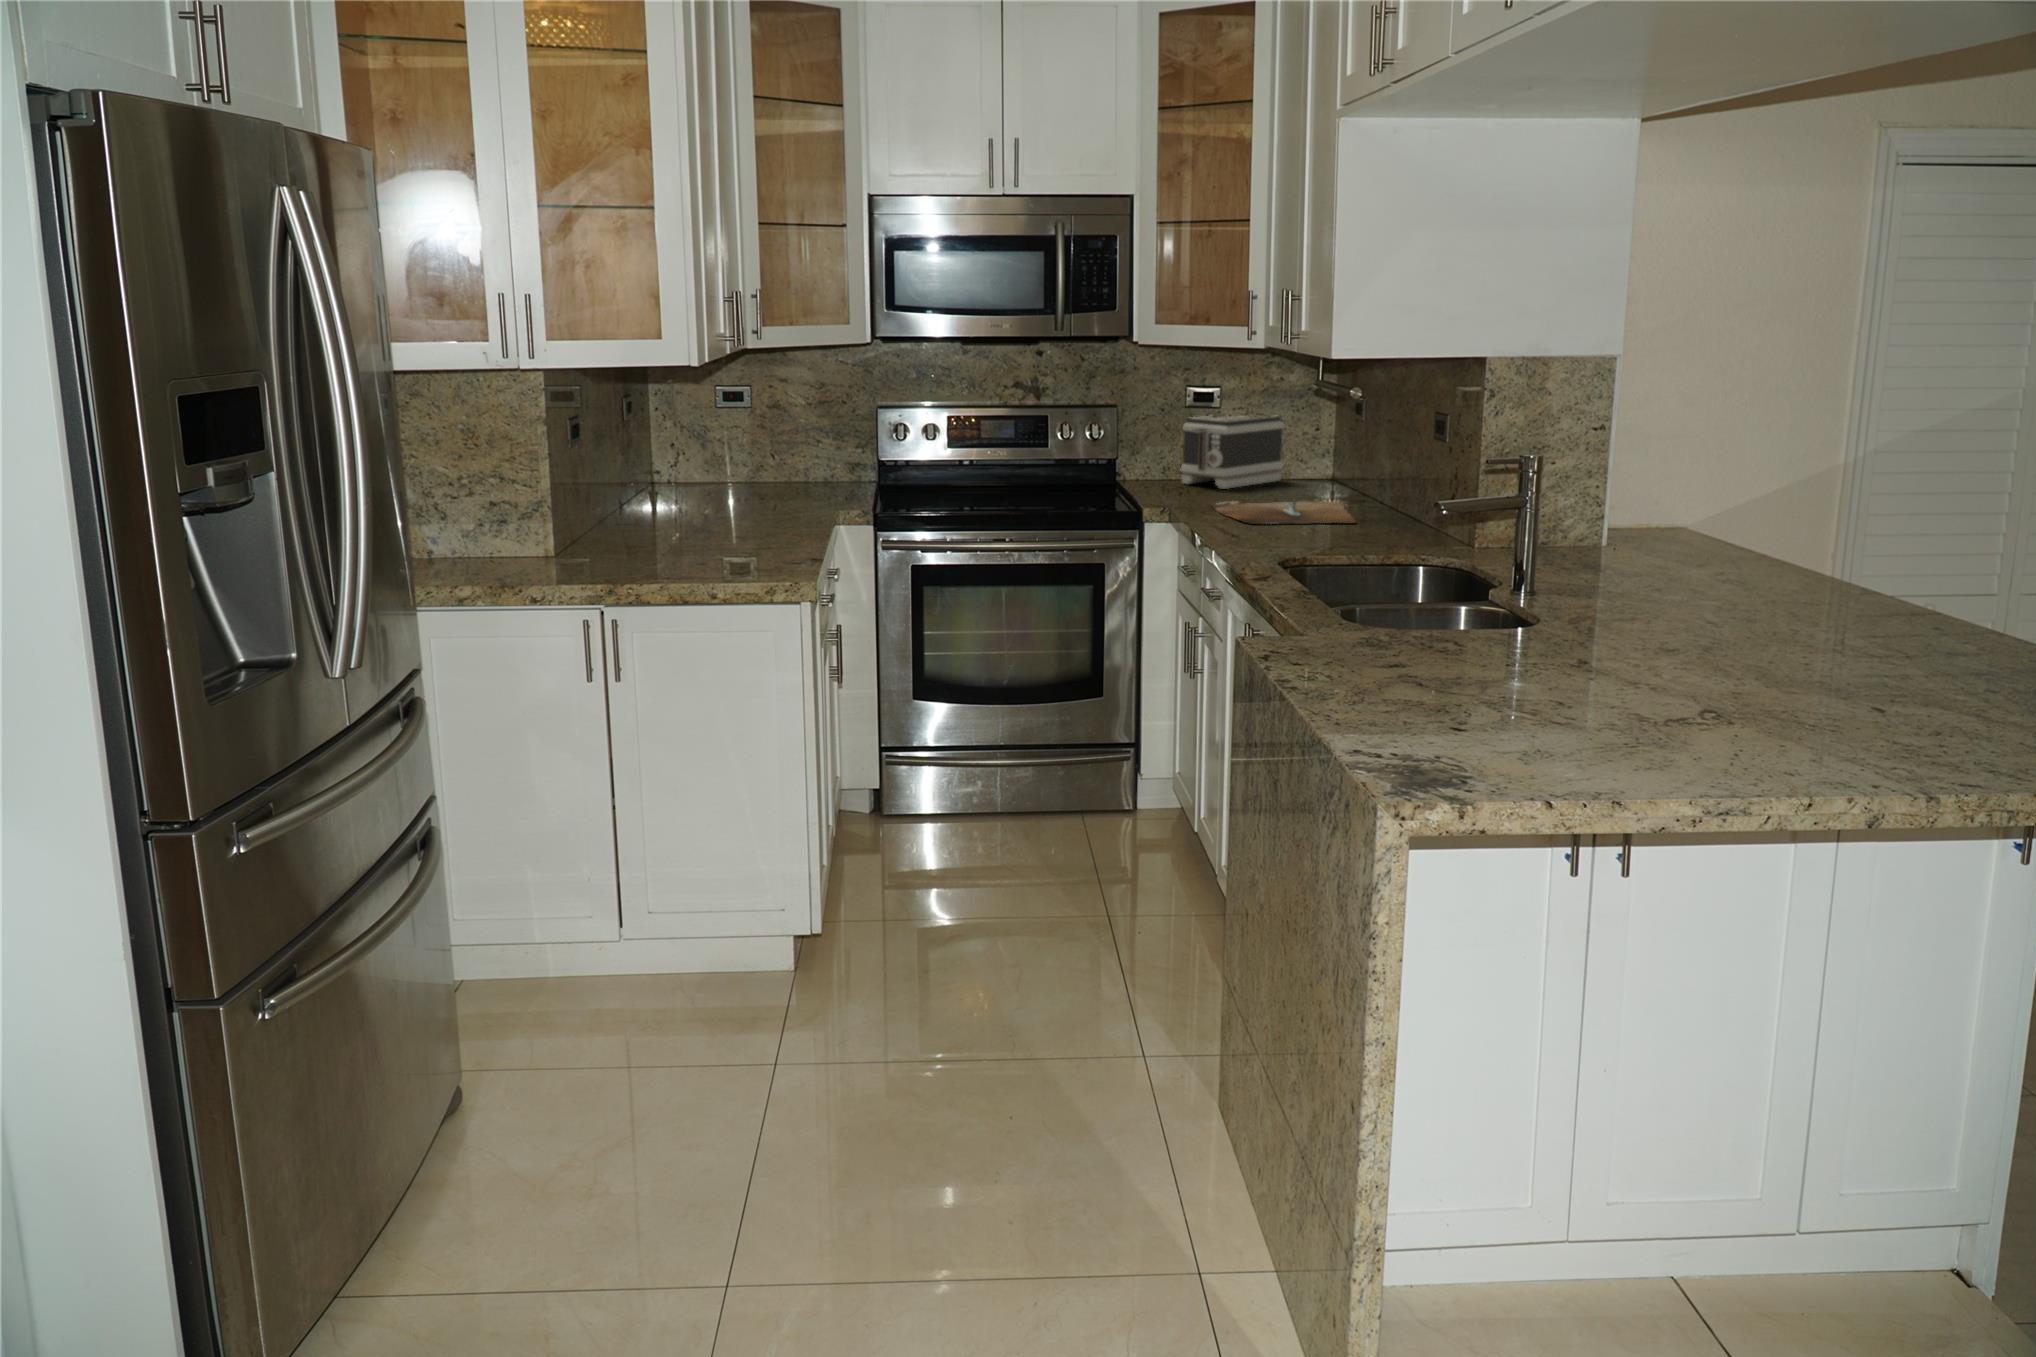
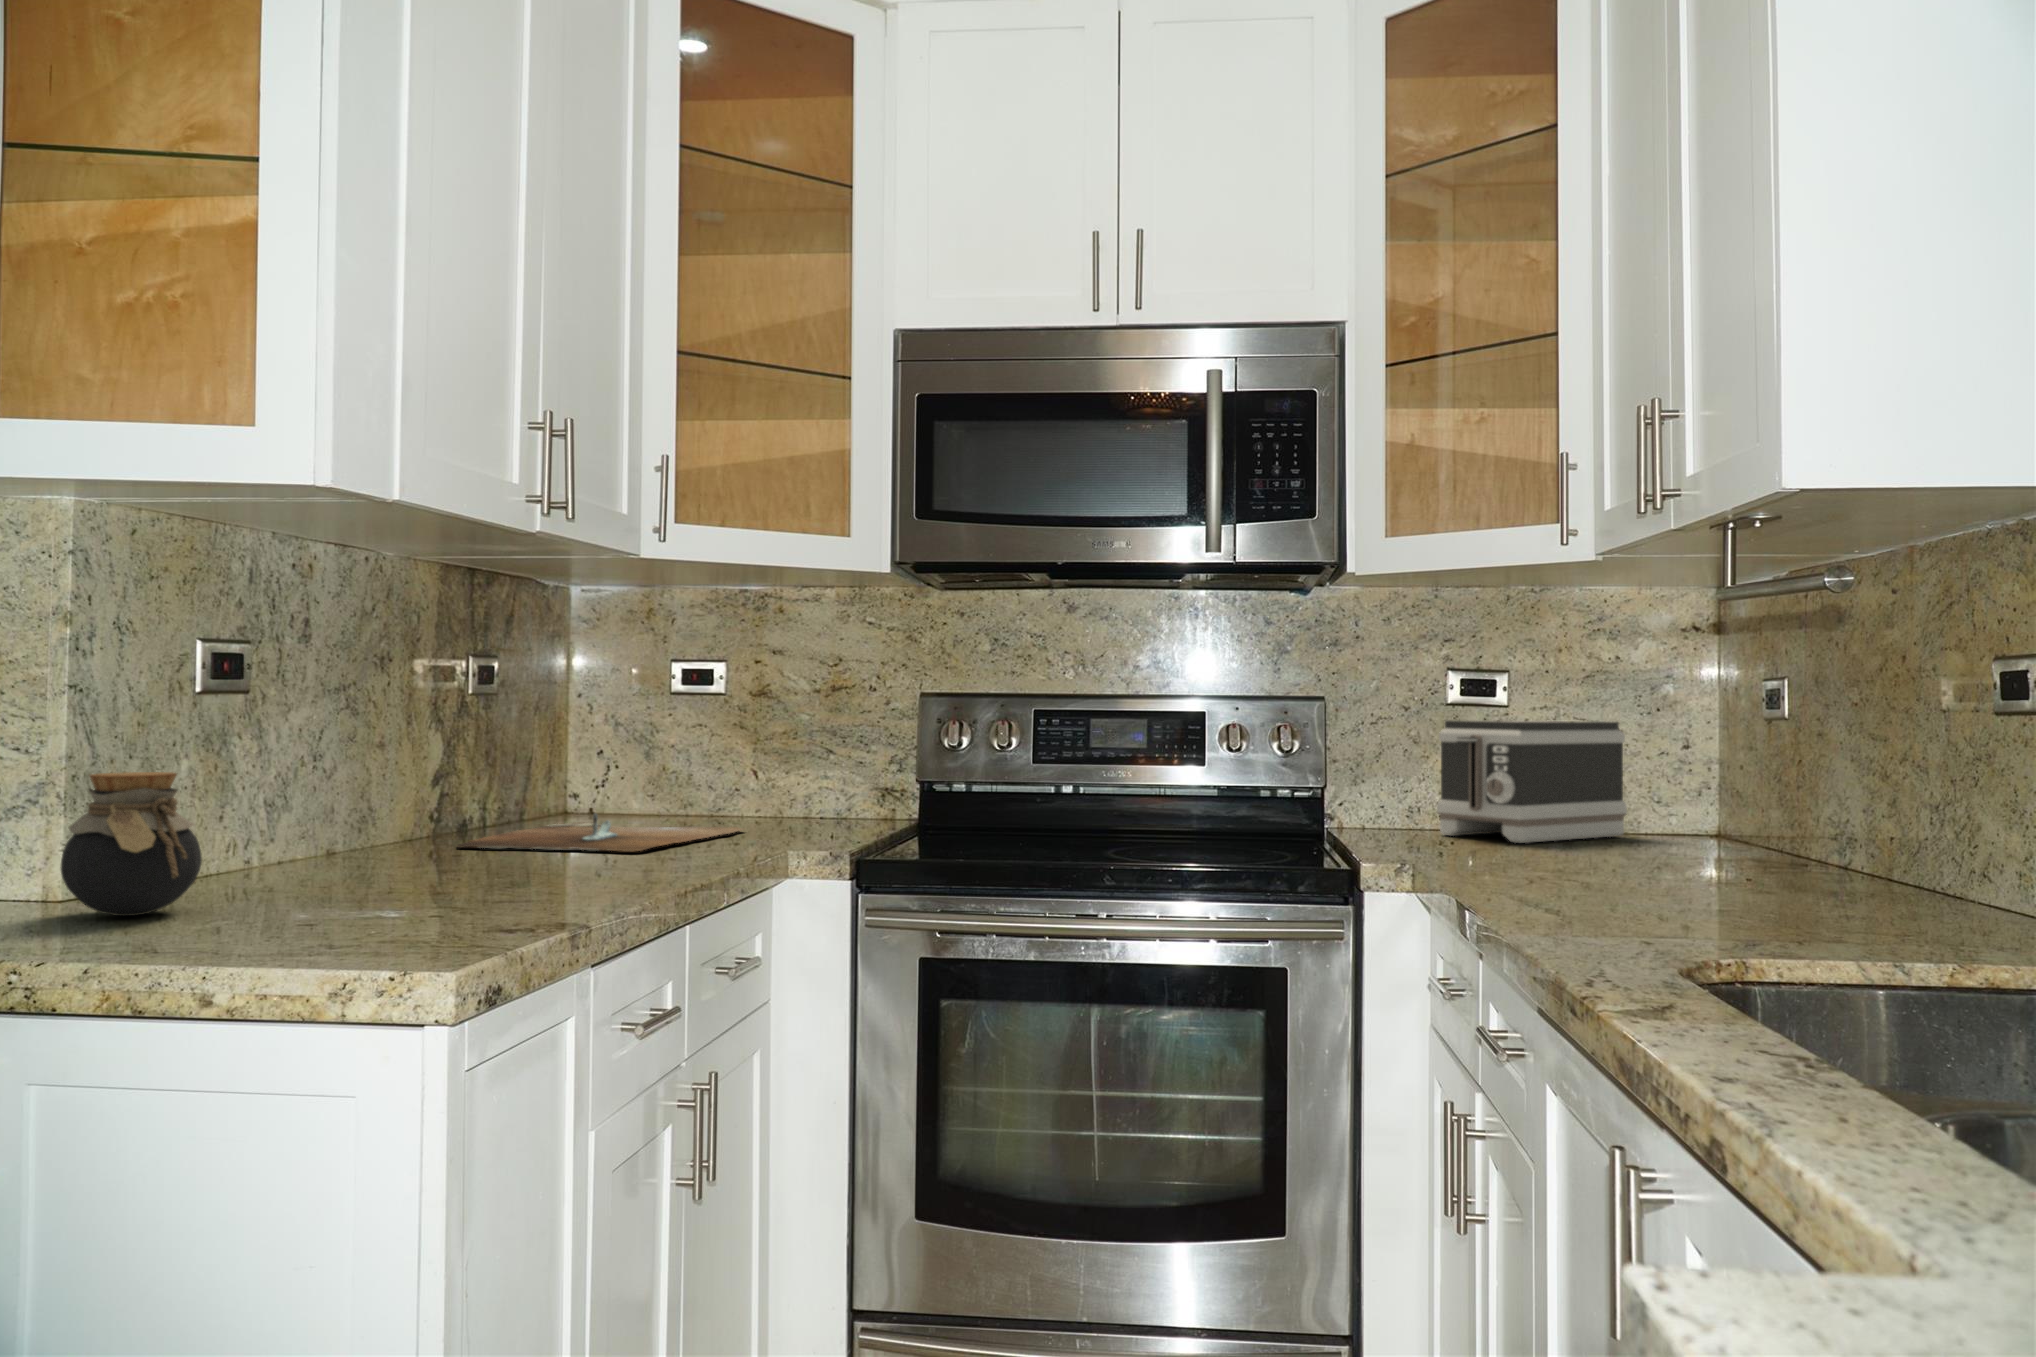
jar: none [570,496,631,564] -> present [60,772,202,916]
cutting board: present [1213,500,1356,524] -> present [457,813,743,852]

